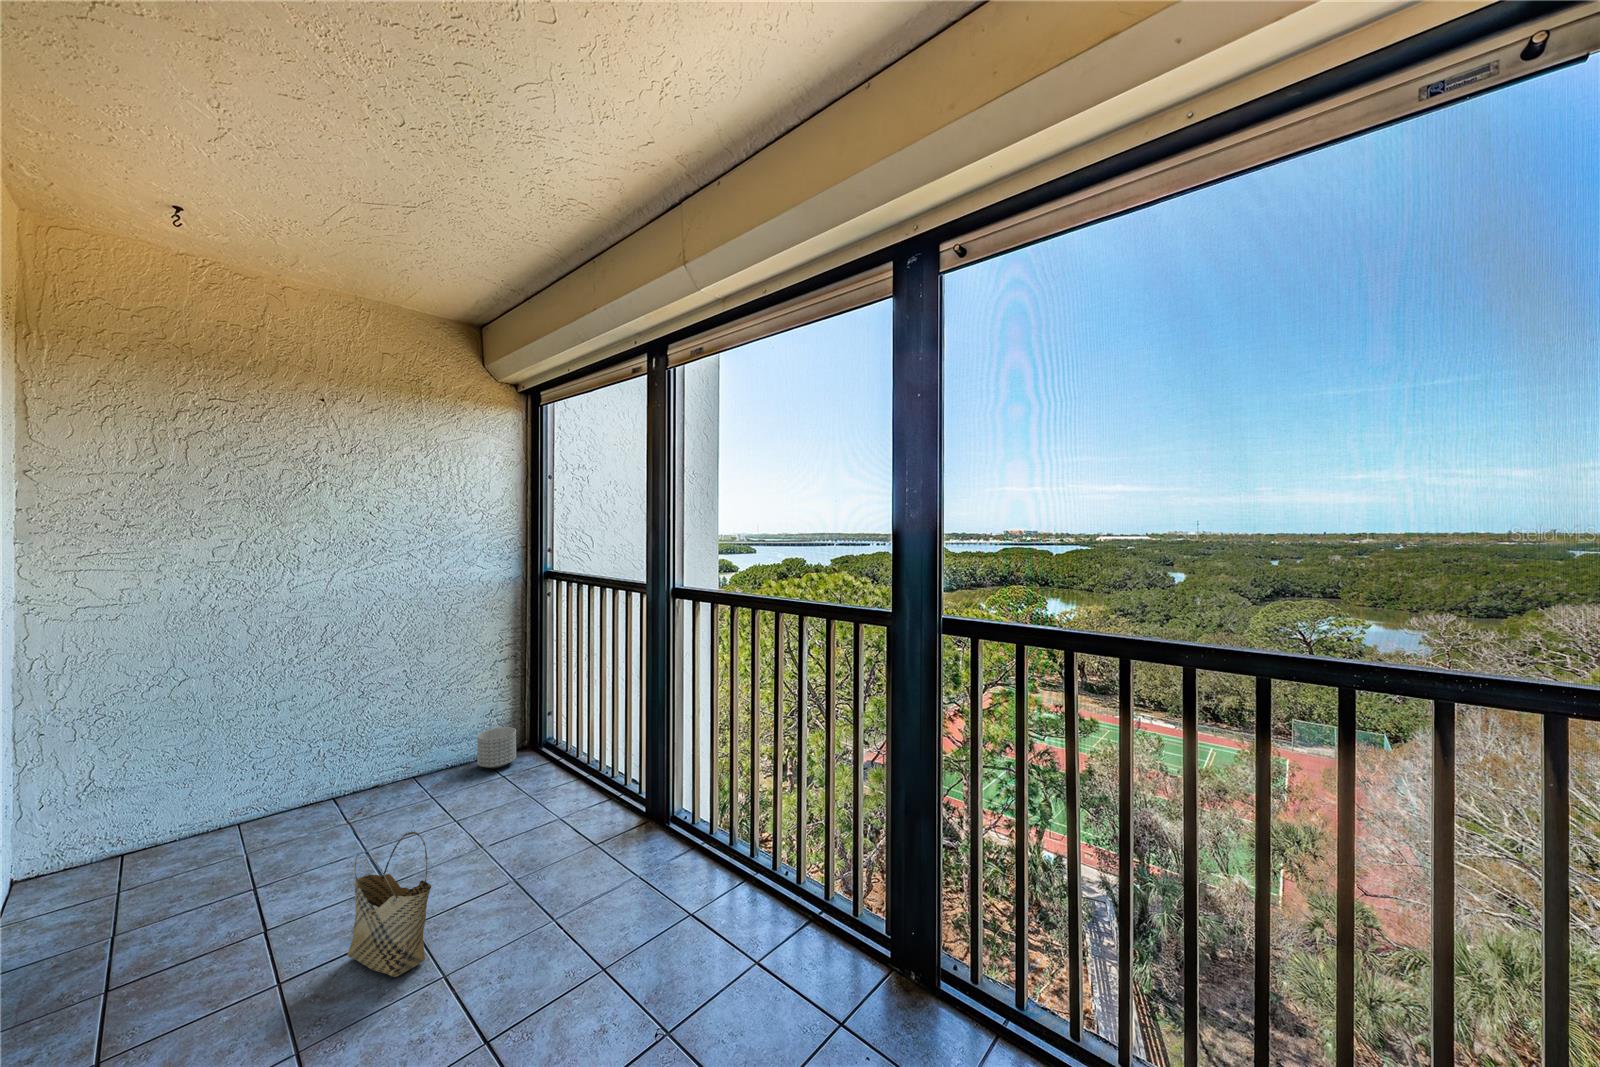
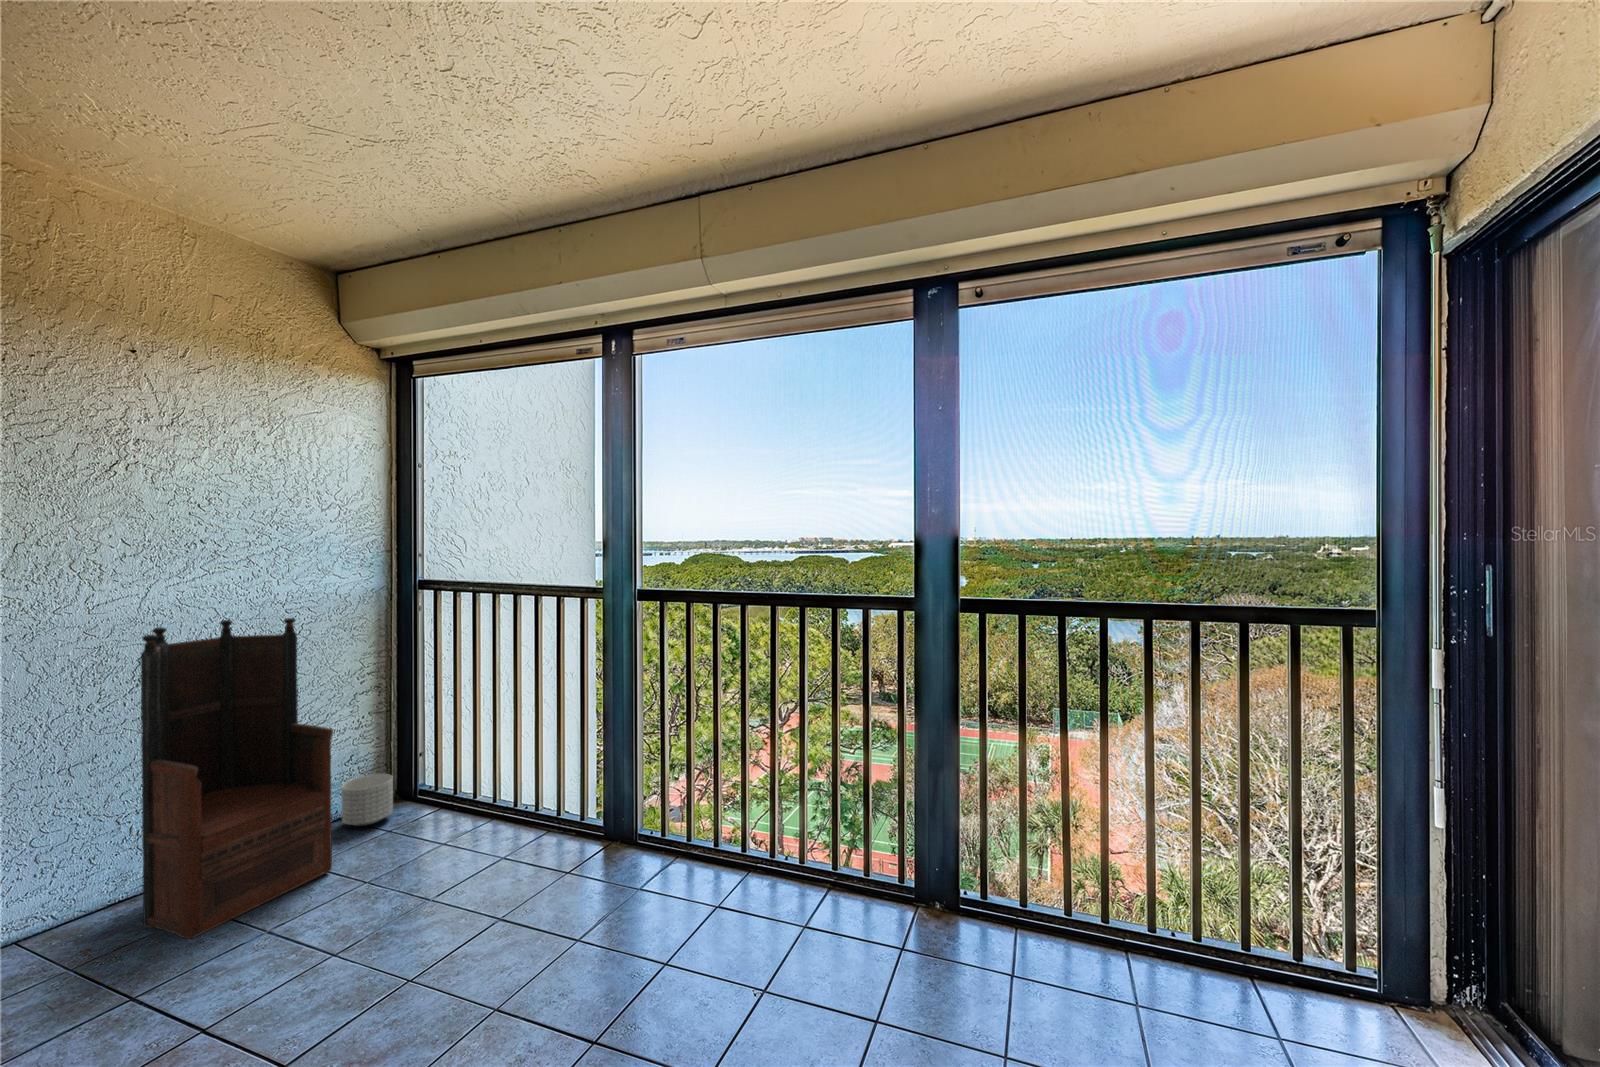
armchair: none [307,600,444,844] -> present [141,618,333,939]
woven basket: present [347,832,431,977] -> none [356,869,464,1027]

